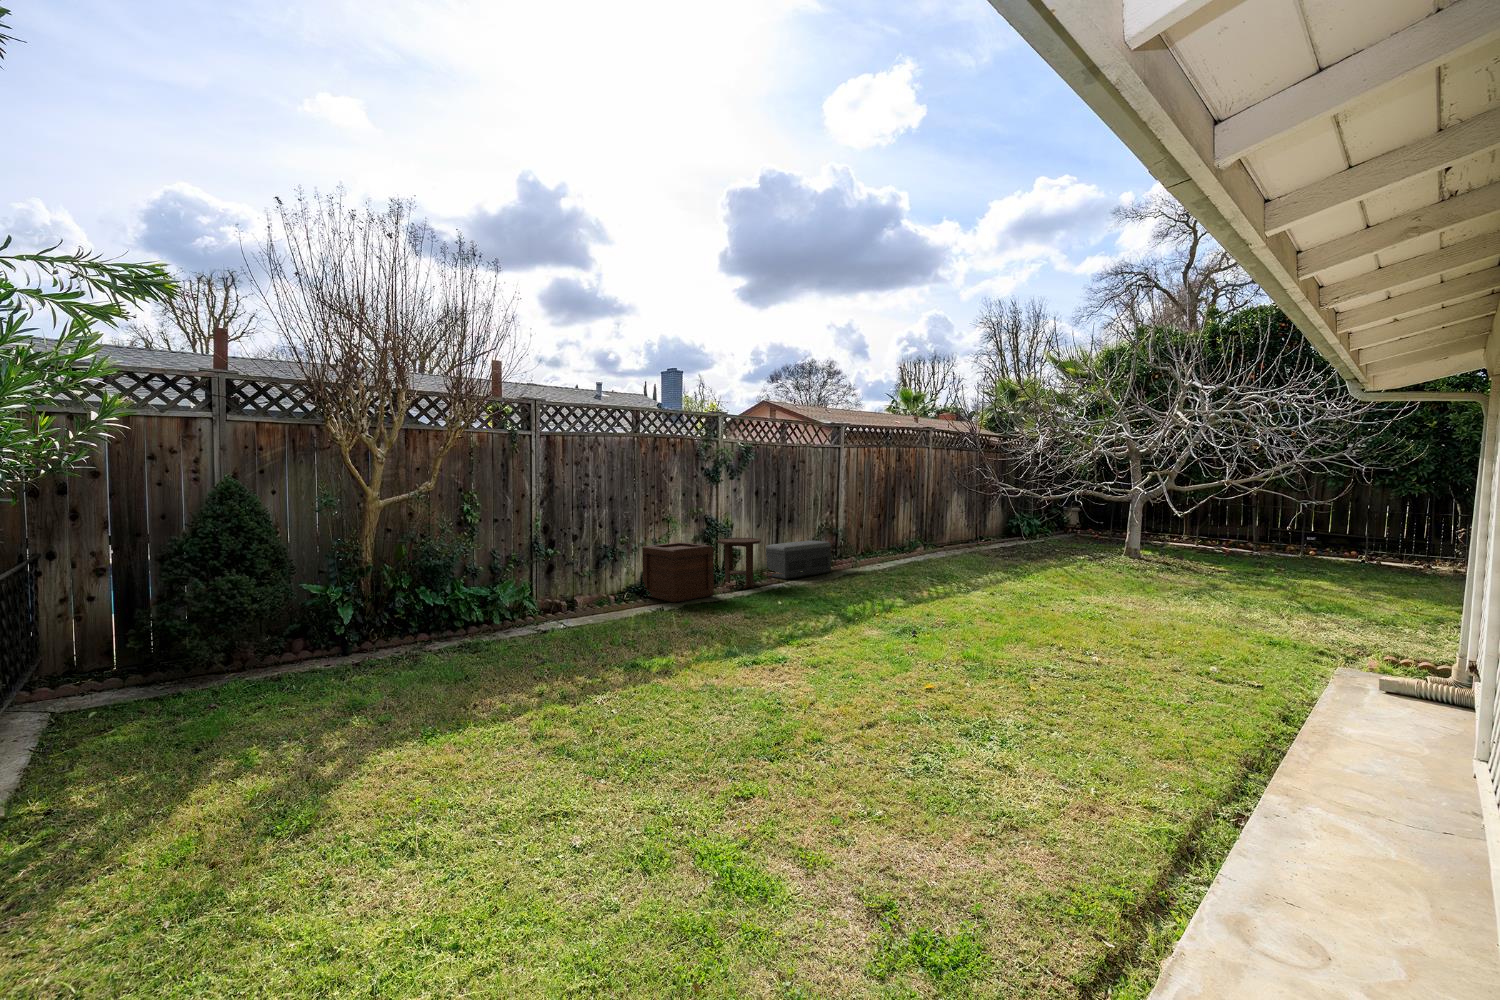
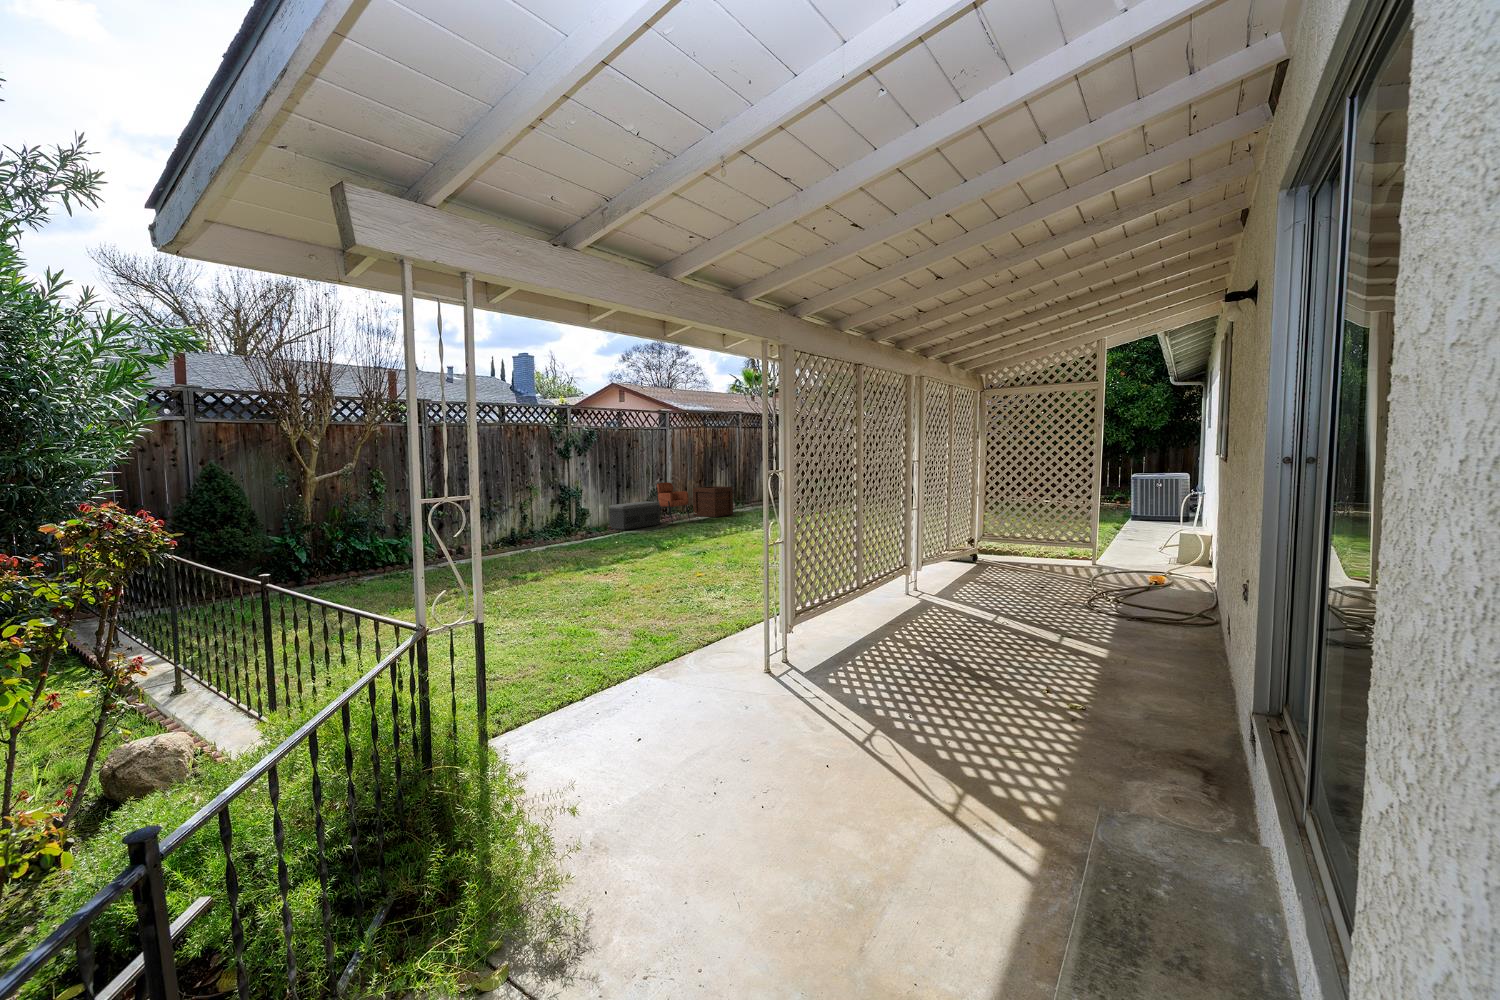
chair: none [825,517,869,572] -> present [656,483,690,523]
side table: present [717,538,761,589] -> none [570,500,604,538]
wooden crate: present [642,542,714,603] -> present [693,486,733,517]

